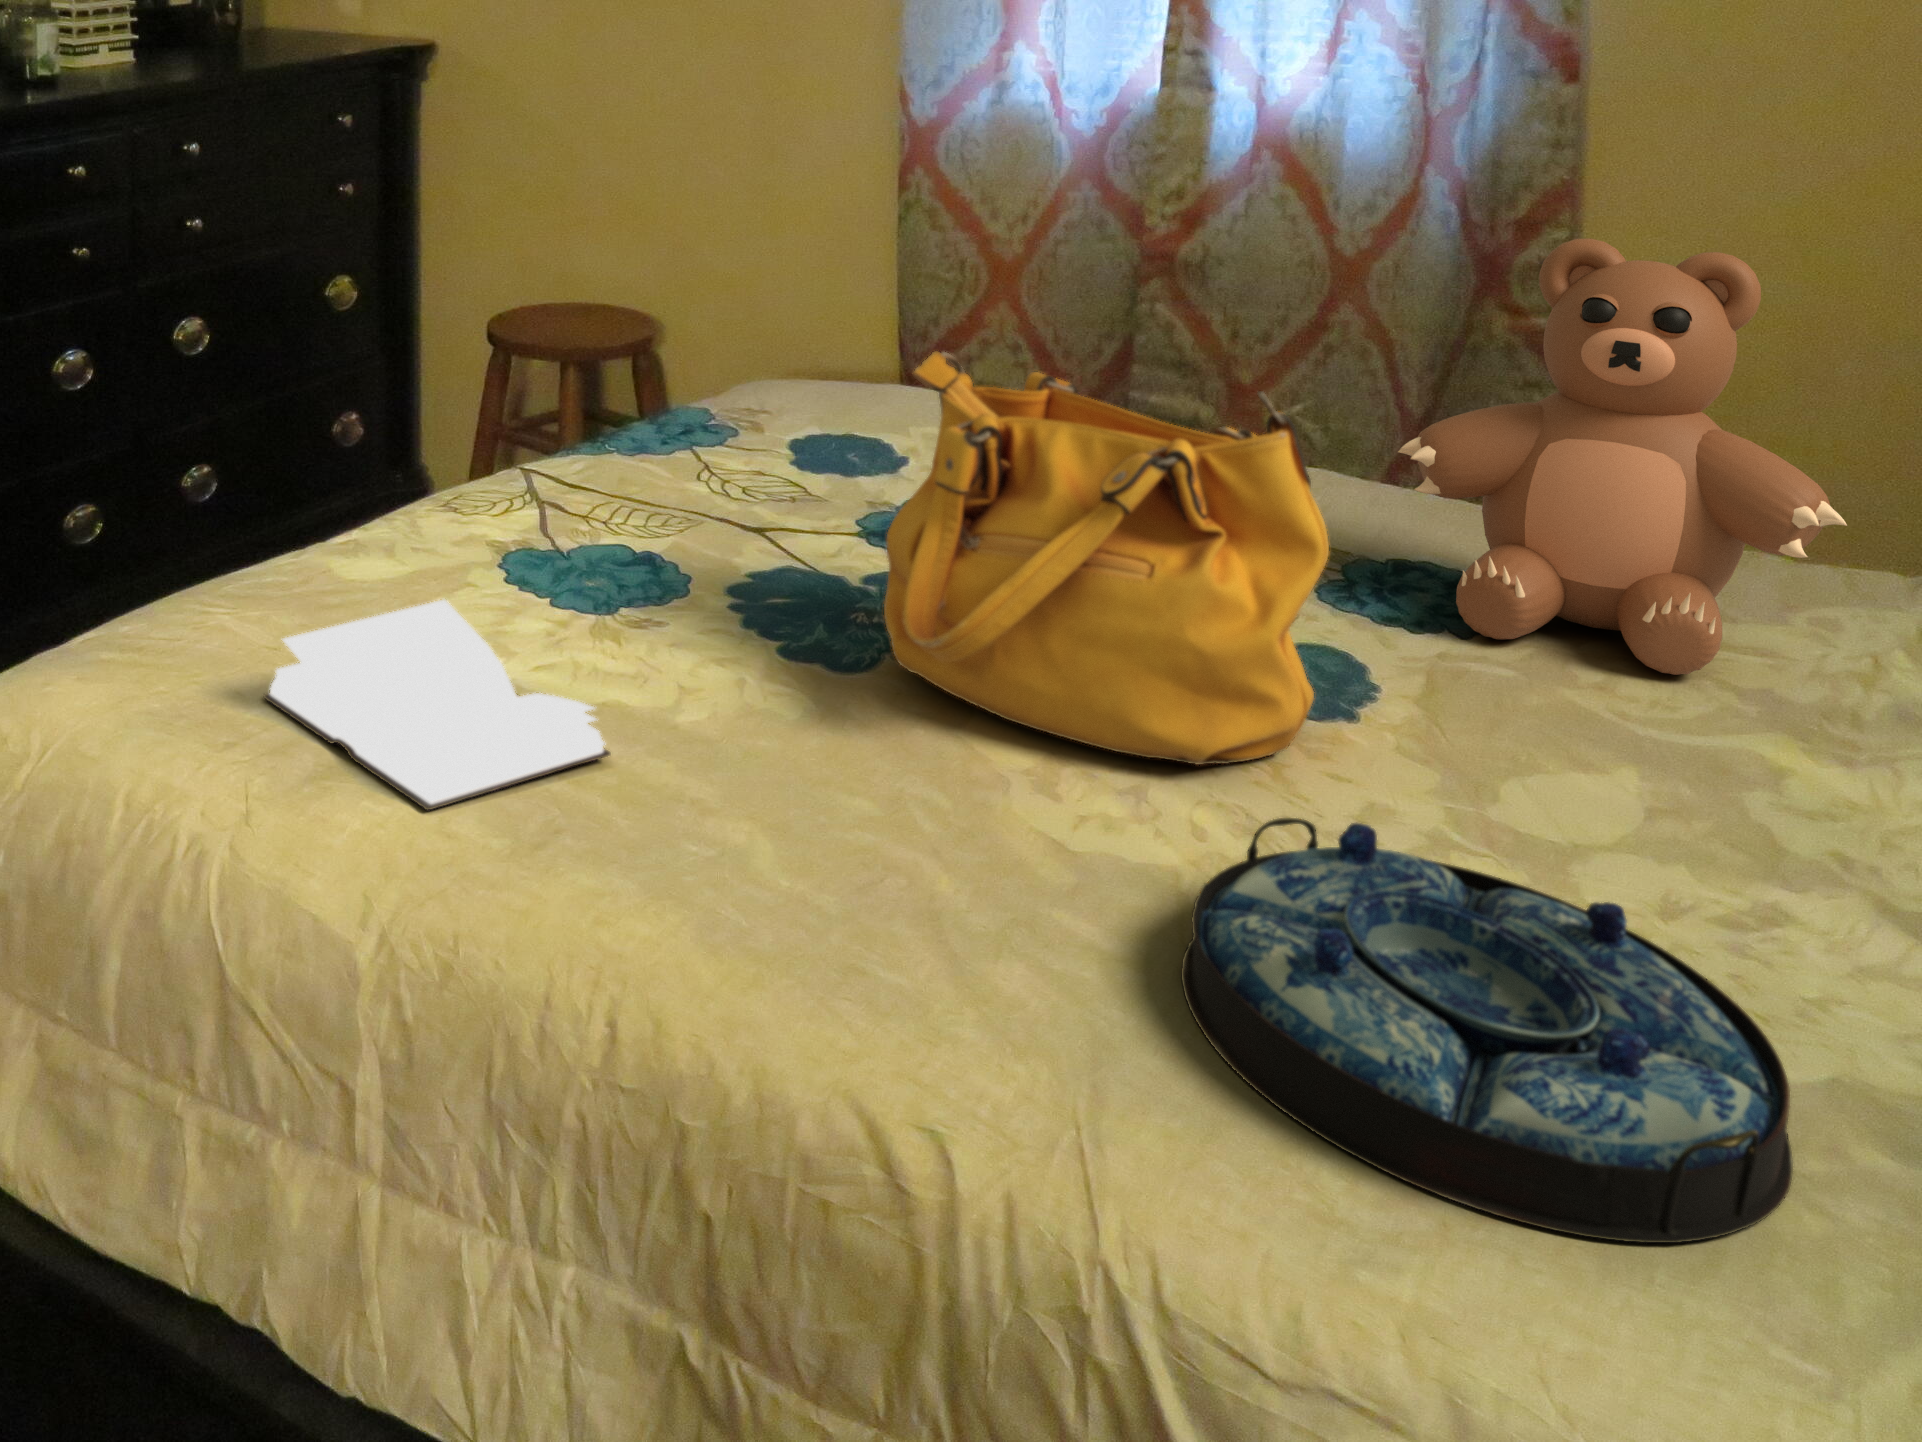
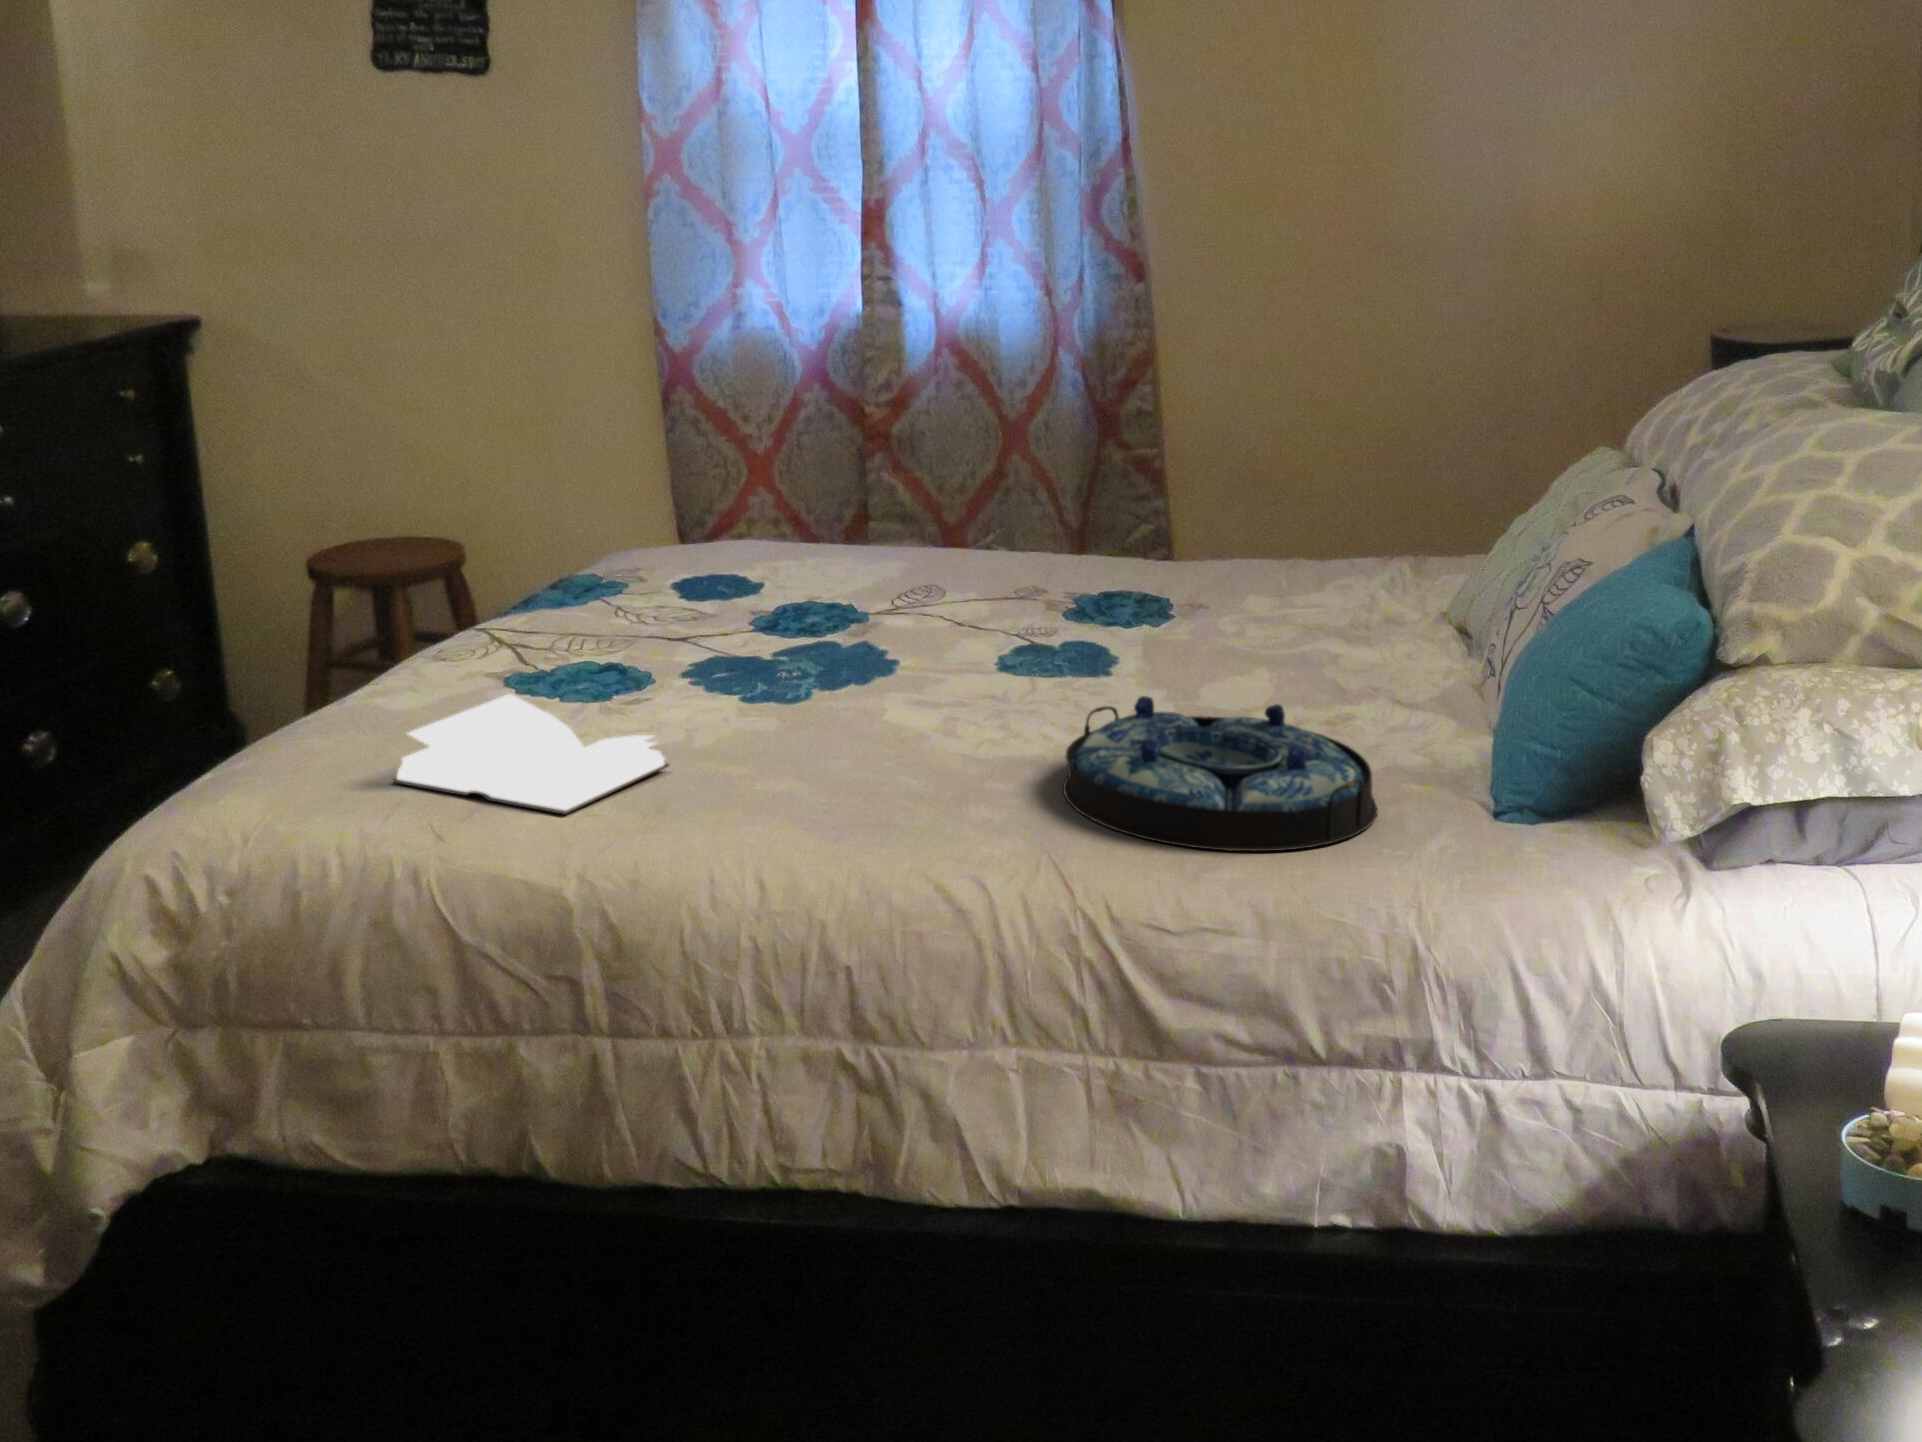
teddy bear: present [1398,238,1847,675] -> none [1099,367,1348,625]
handbag: present [884,351,1329,765] -> none [807,470,1090,708]

